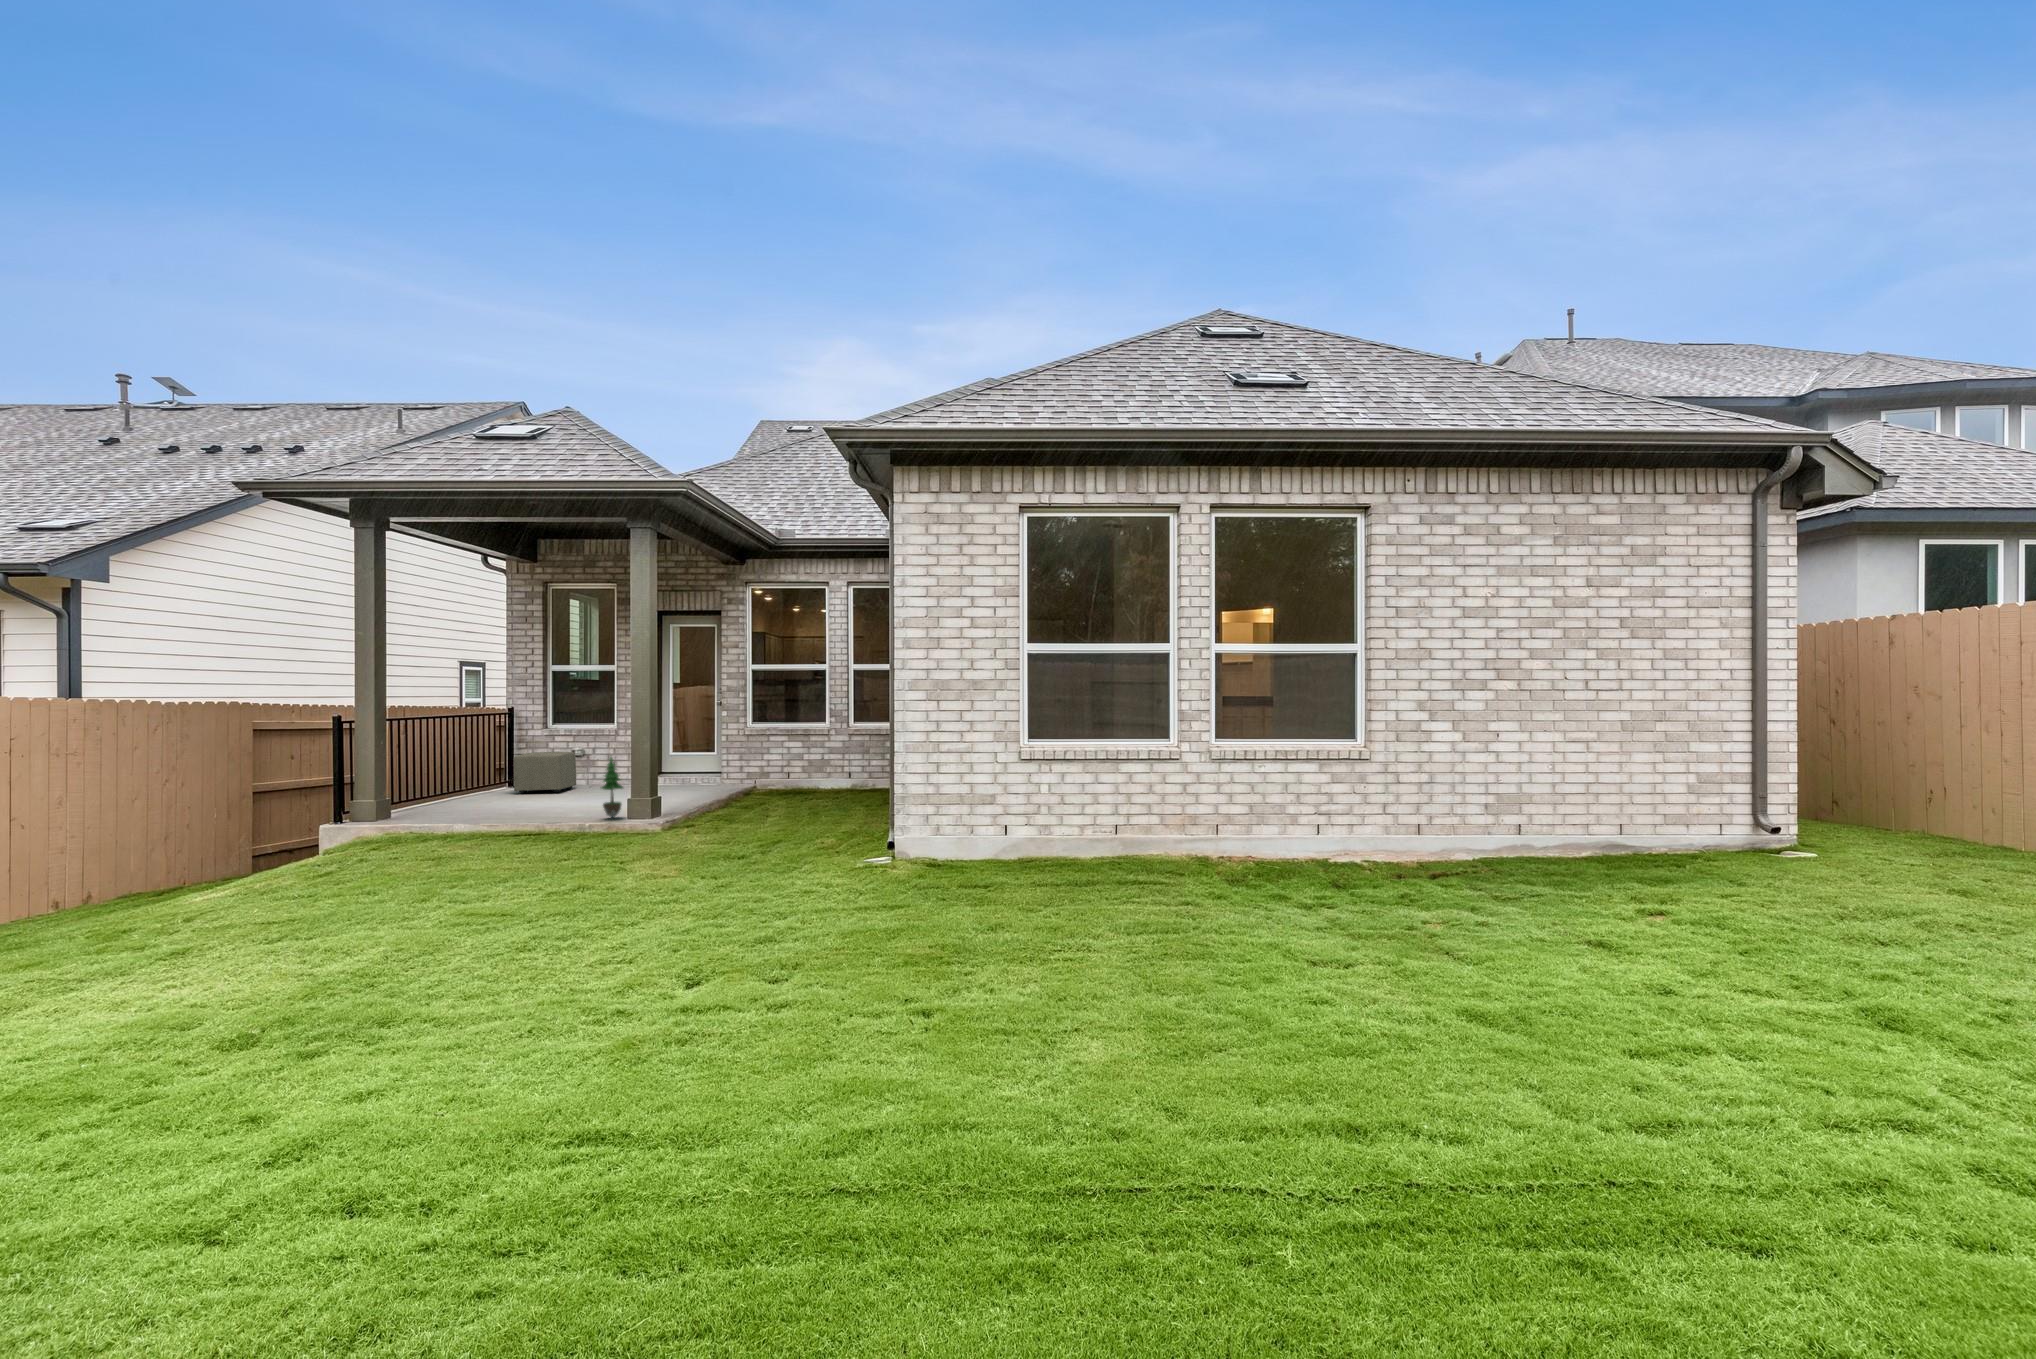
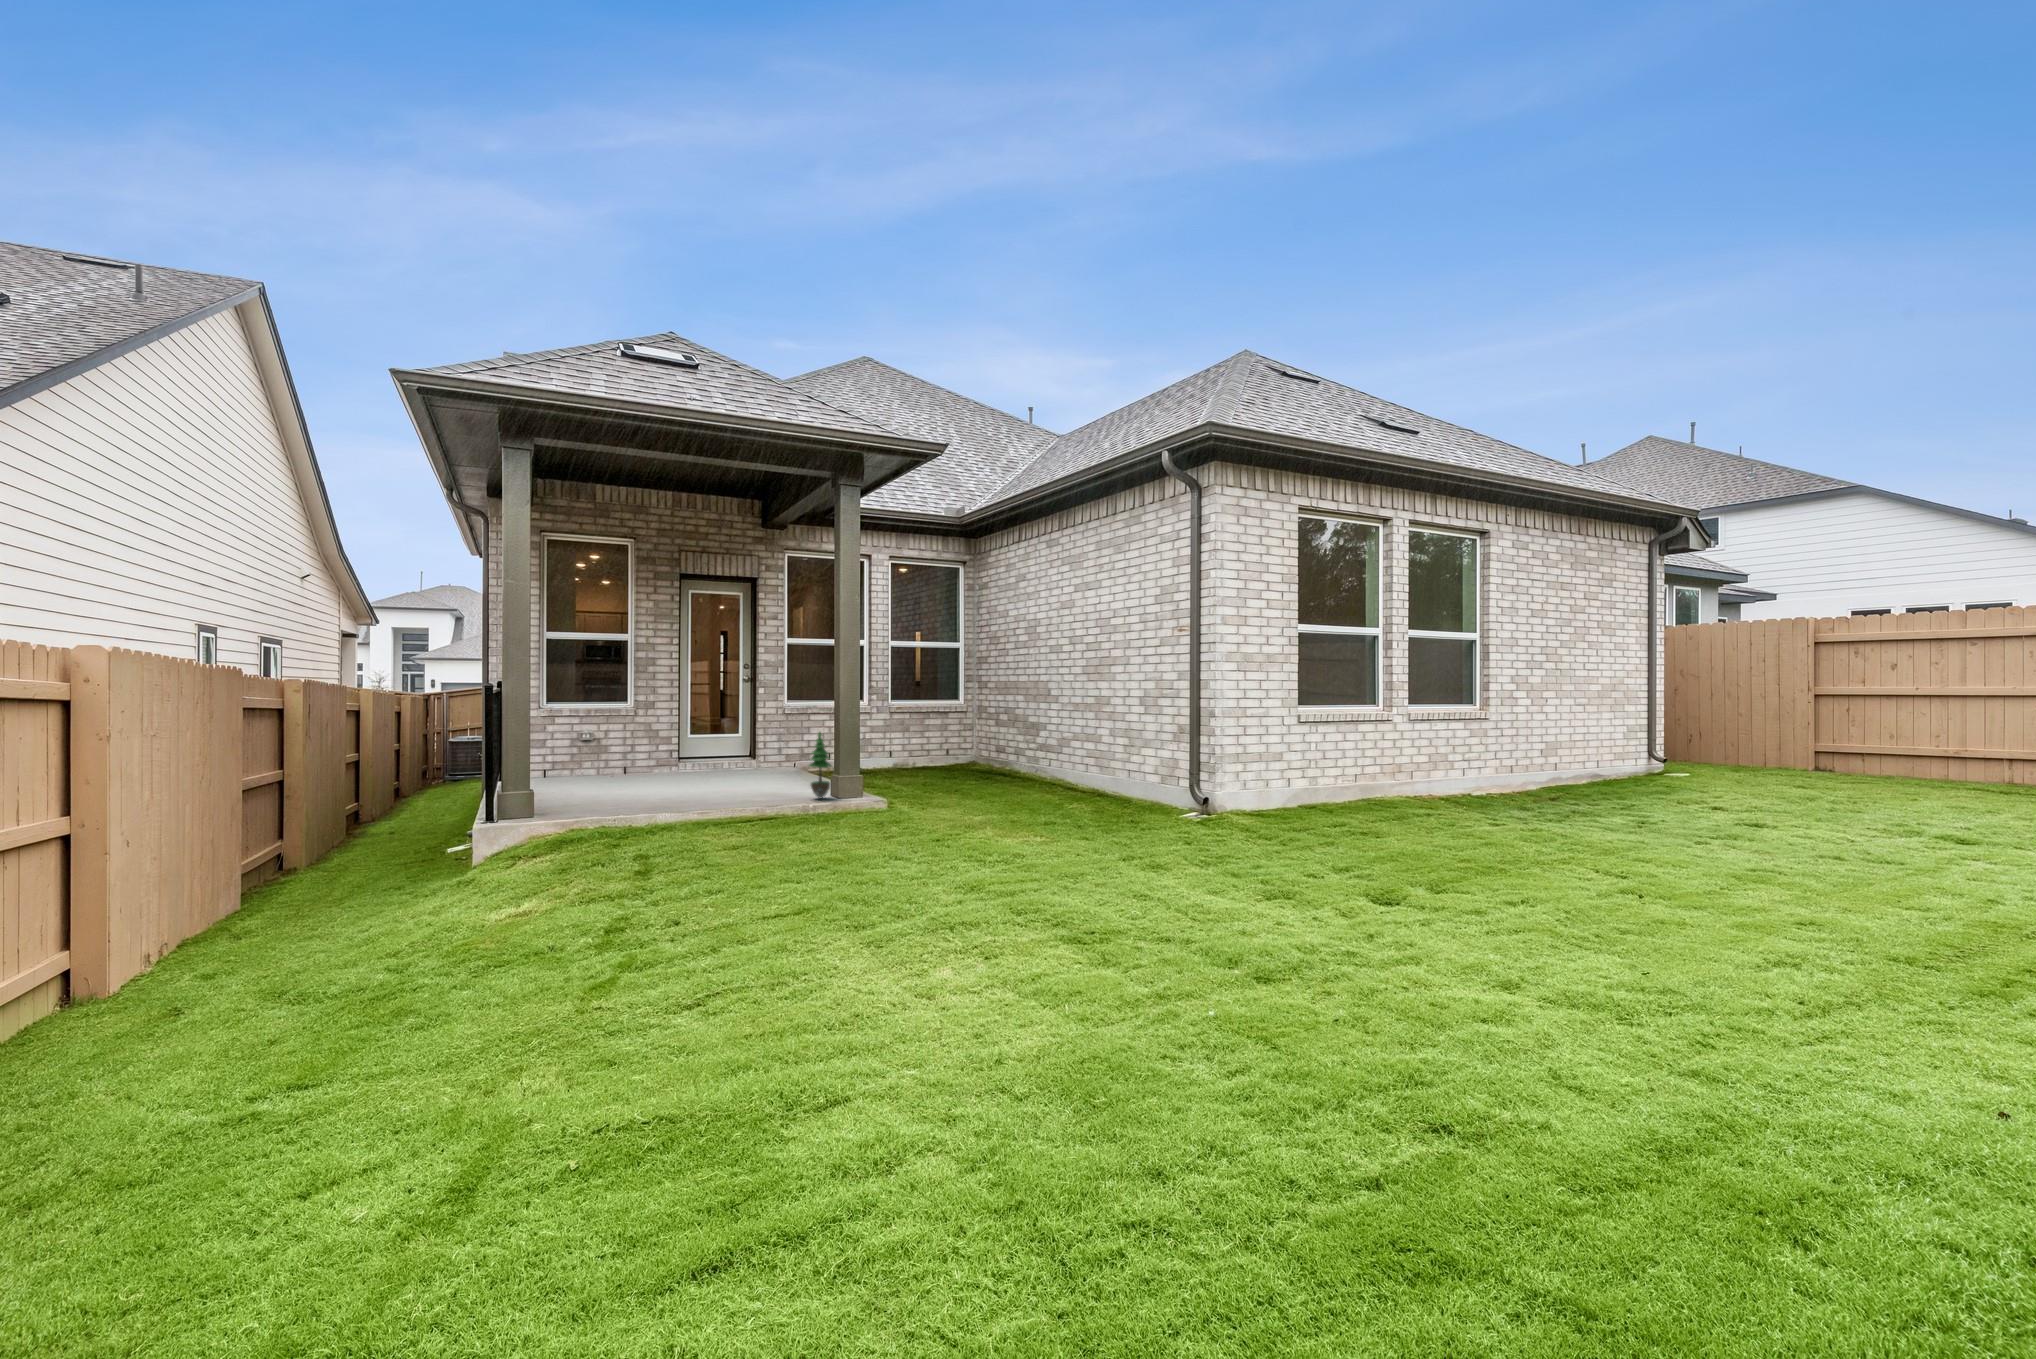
ottoman: present [514,752,576,794] -> none [558,734,624,784]

